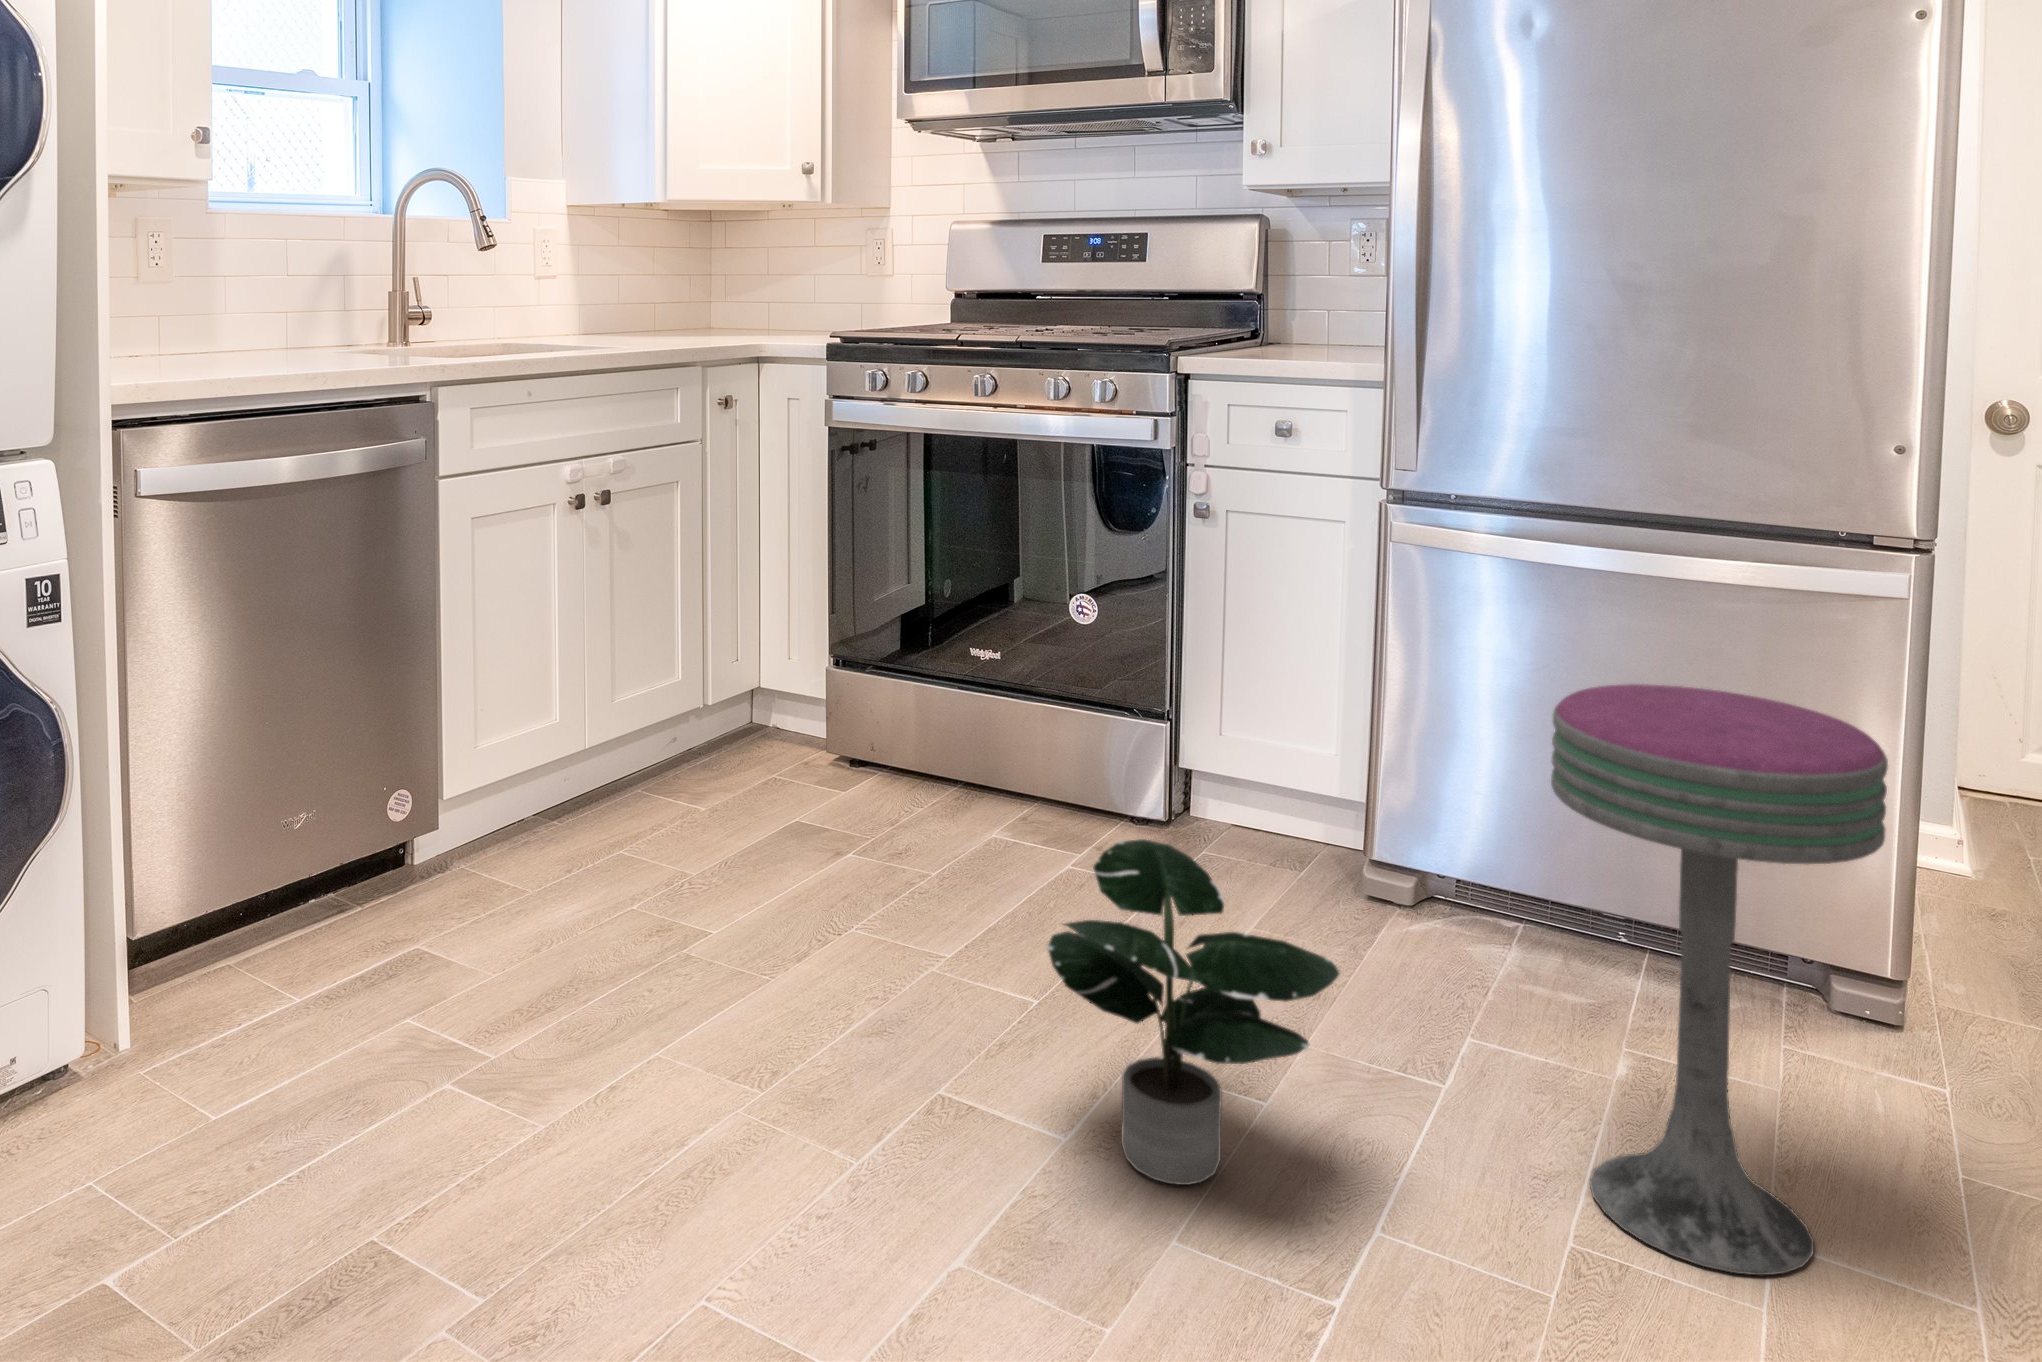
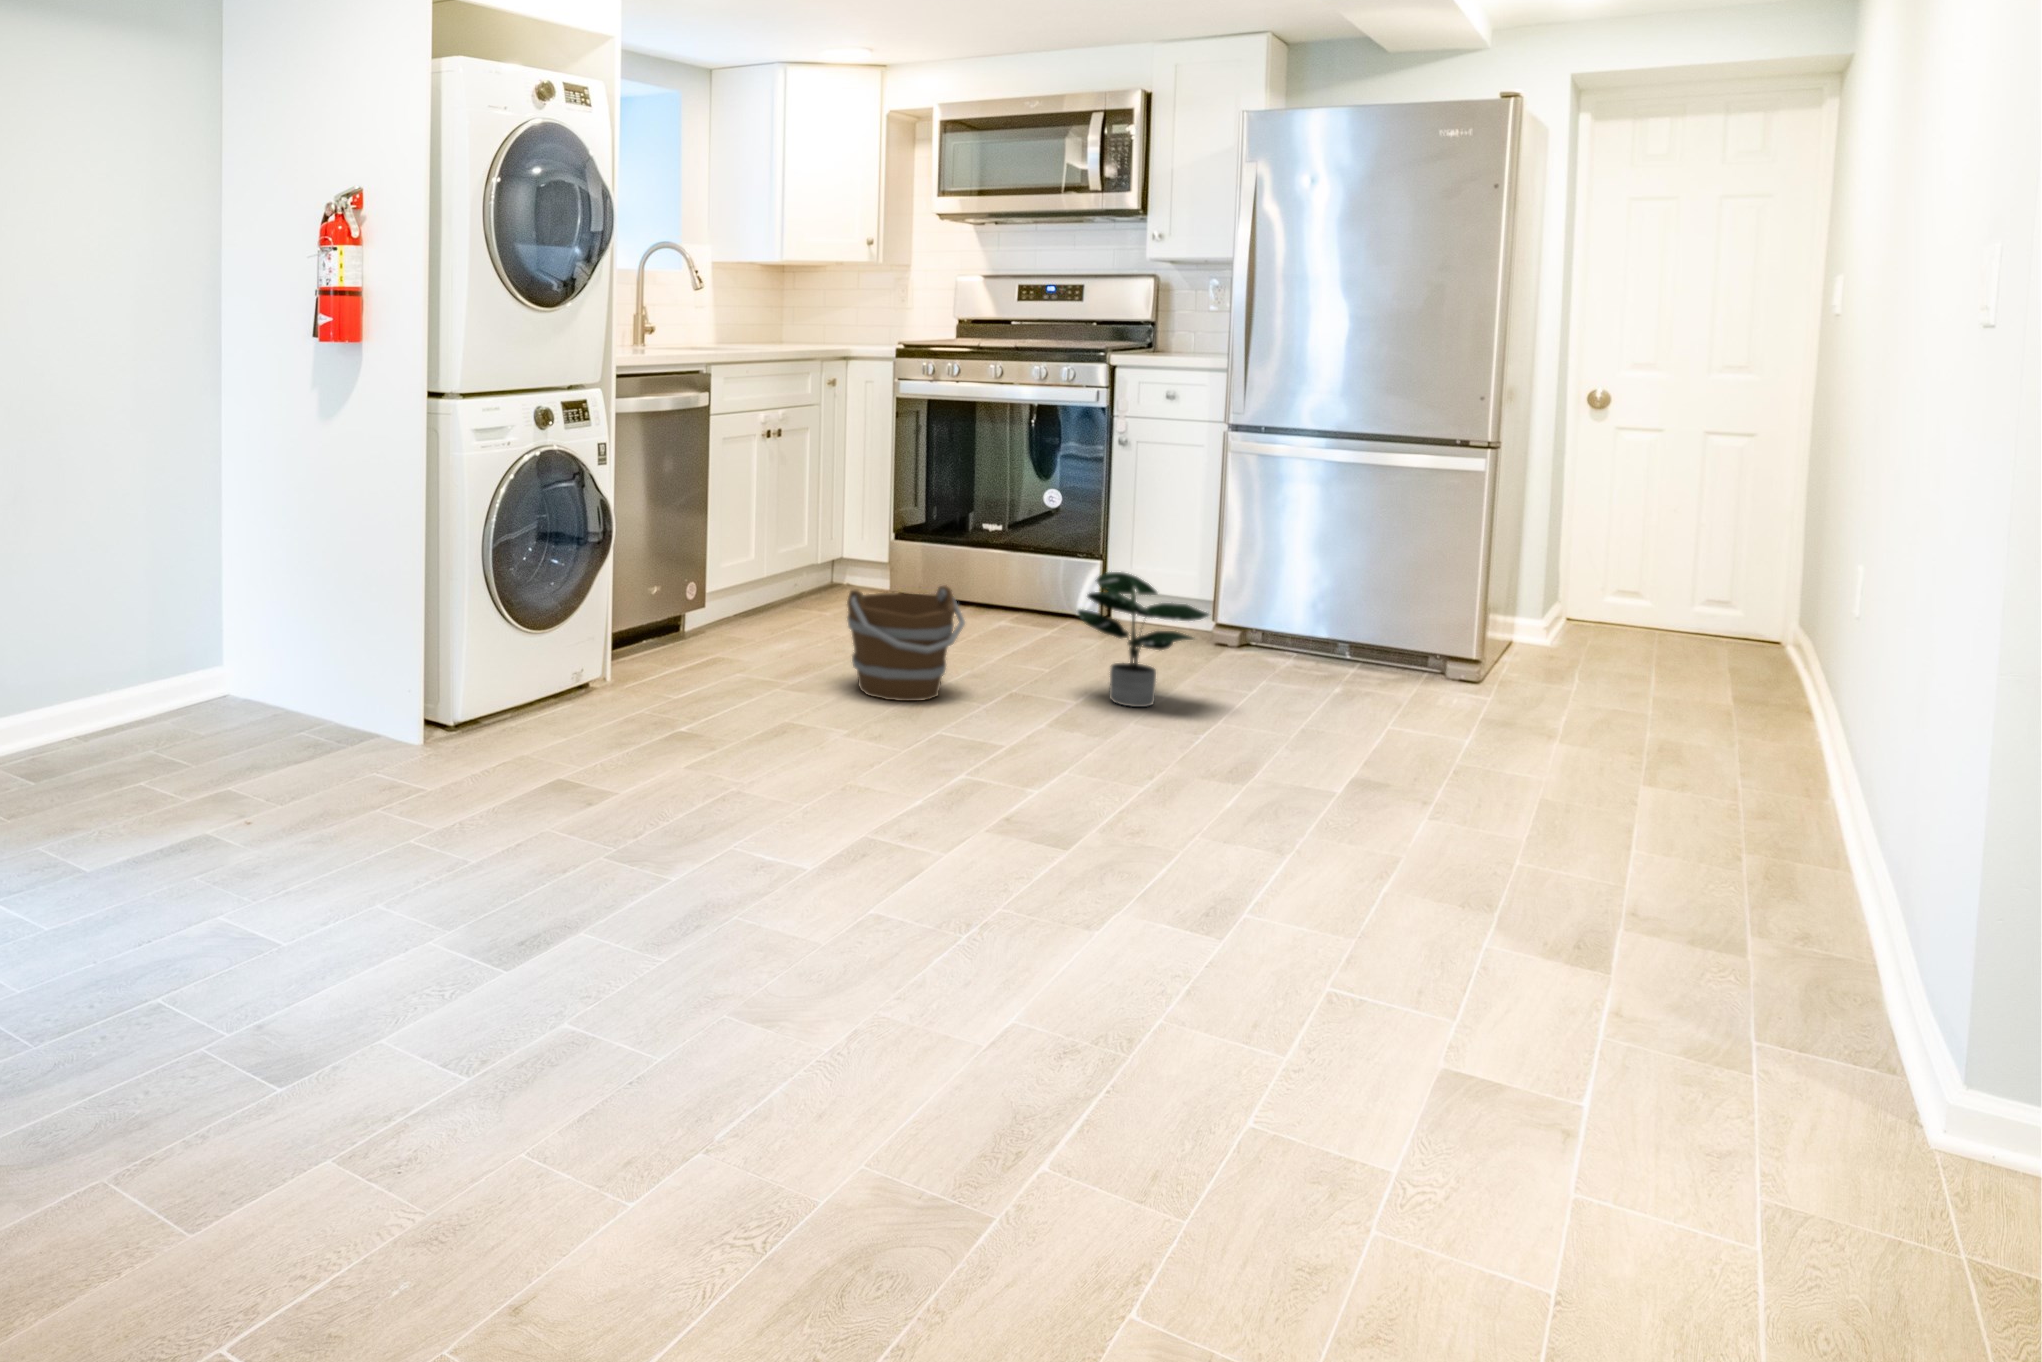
bar stool: present [1551,684,1888,1275] -> none [1305,496,1444,727]
bucket: none [539,877,800,1173] -> present [847,586,965,701]

